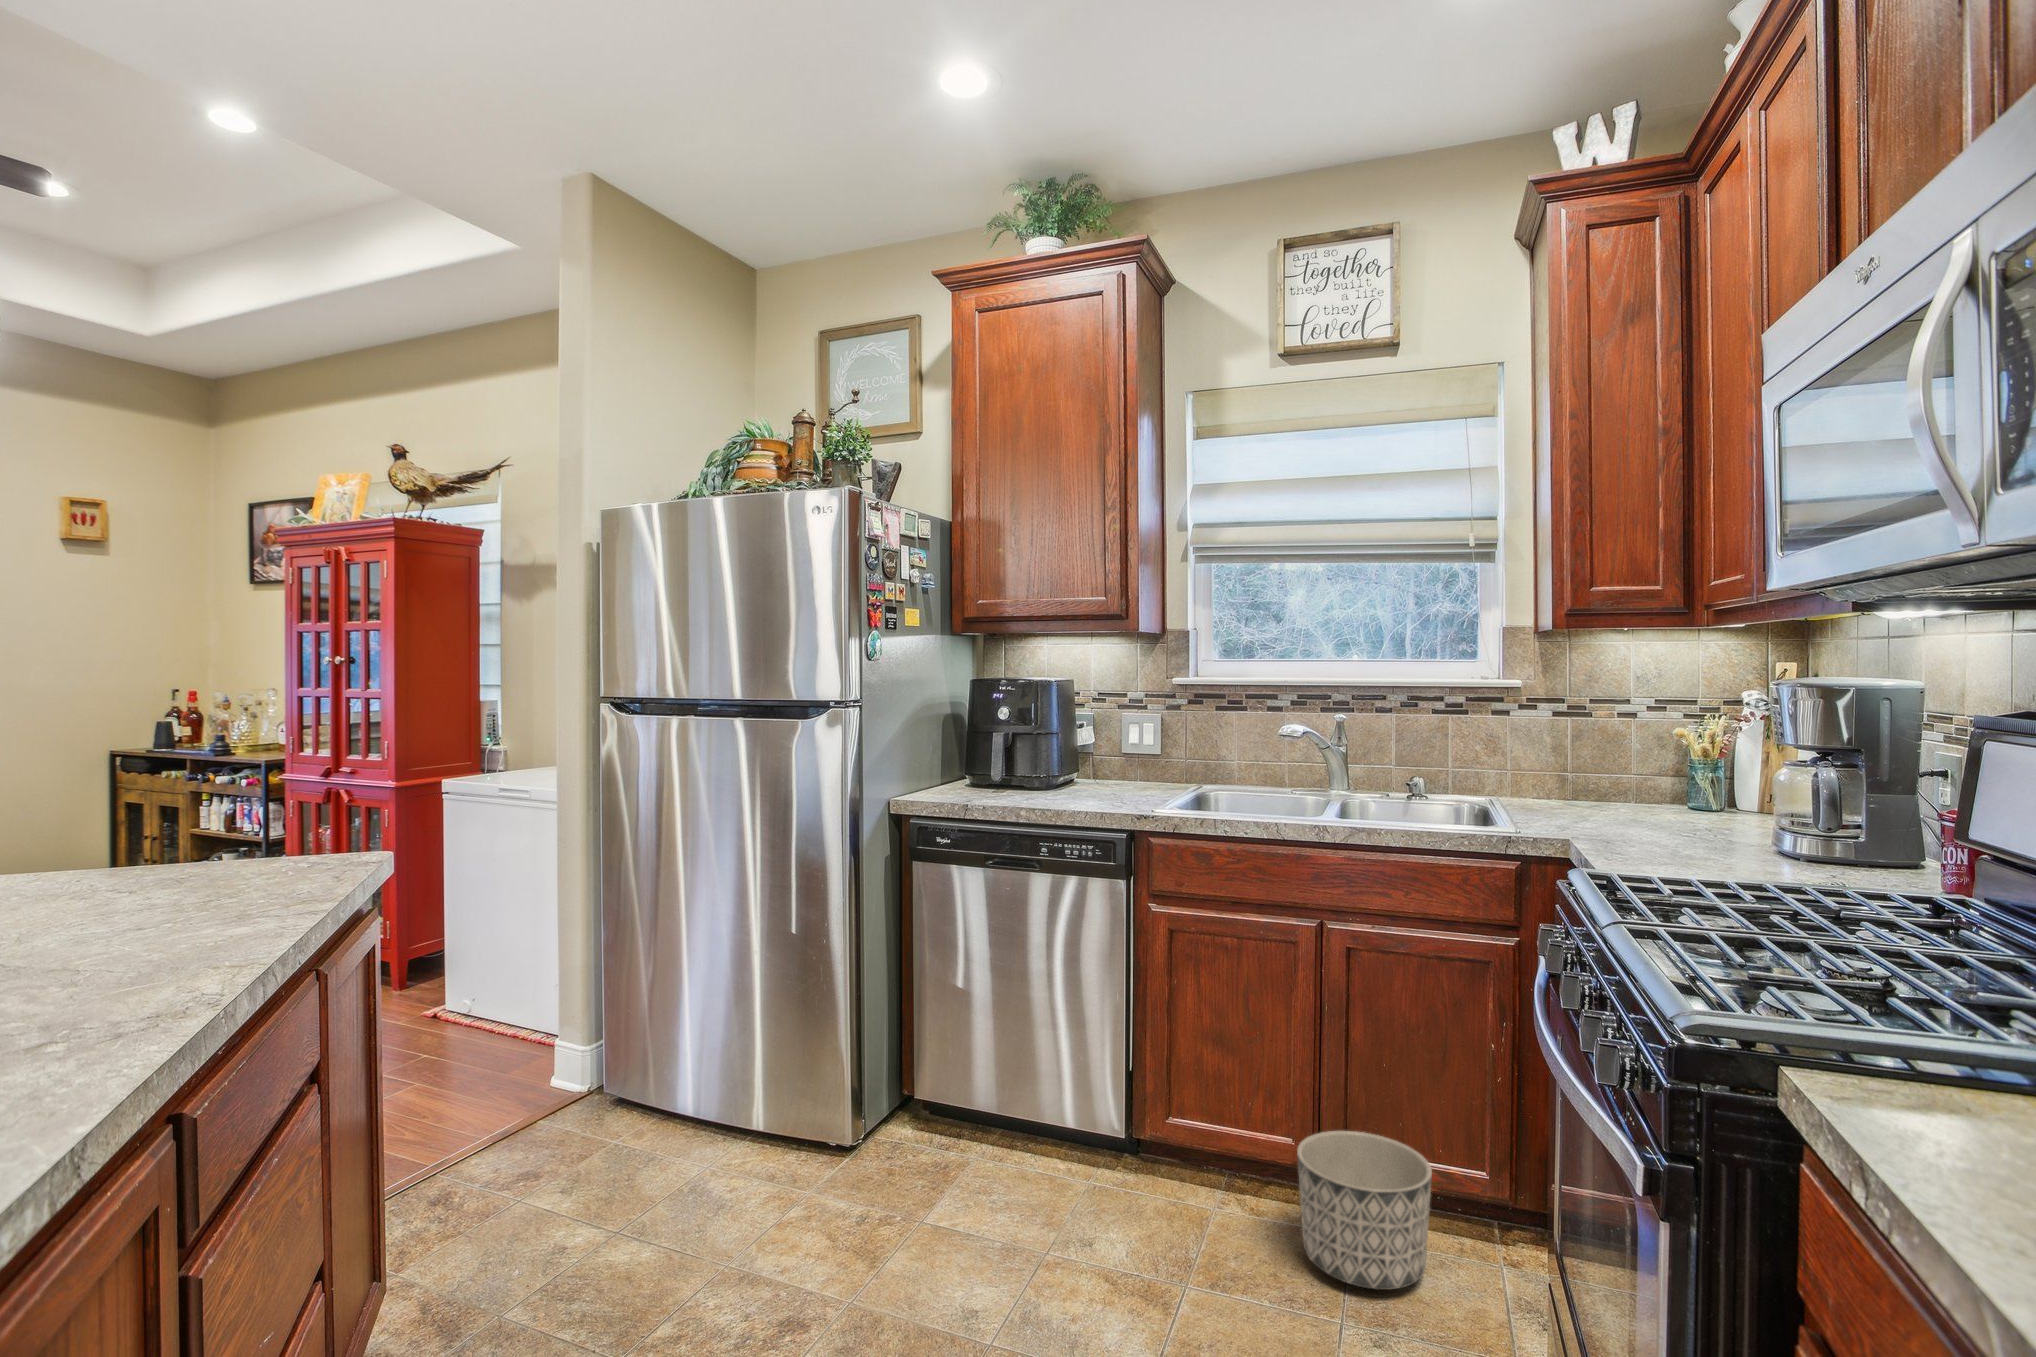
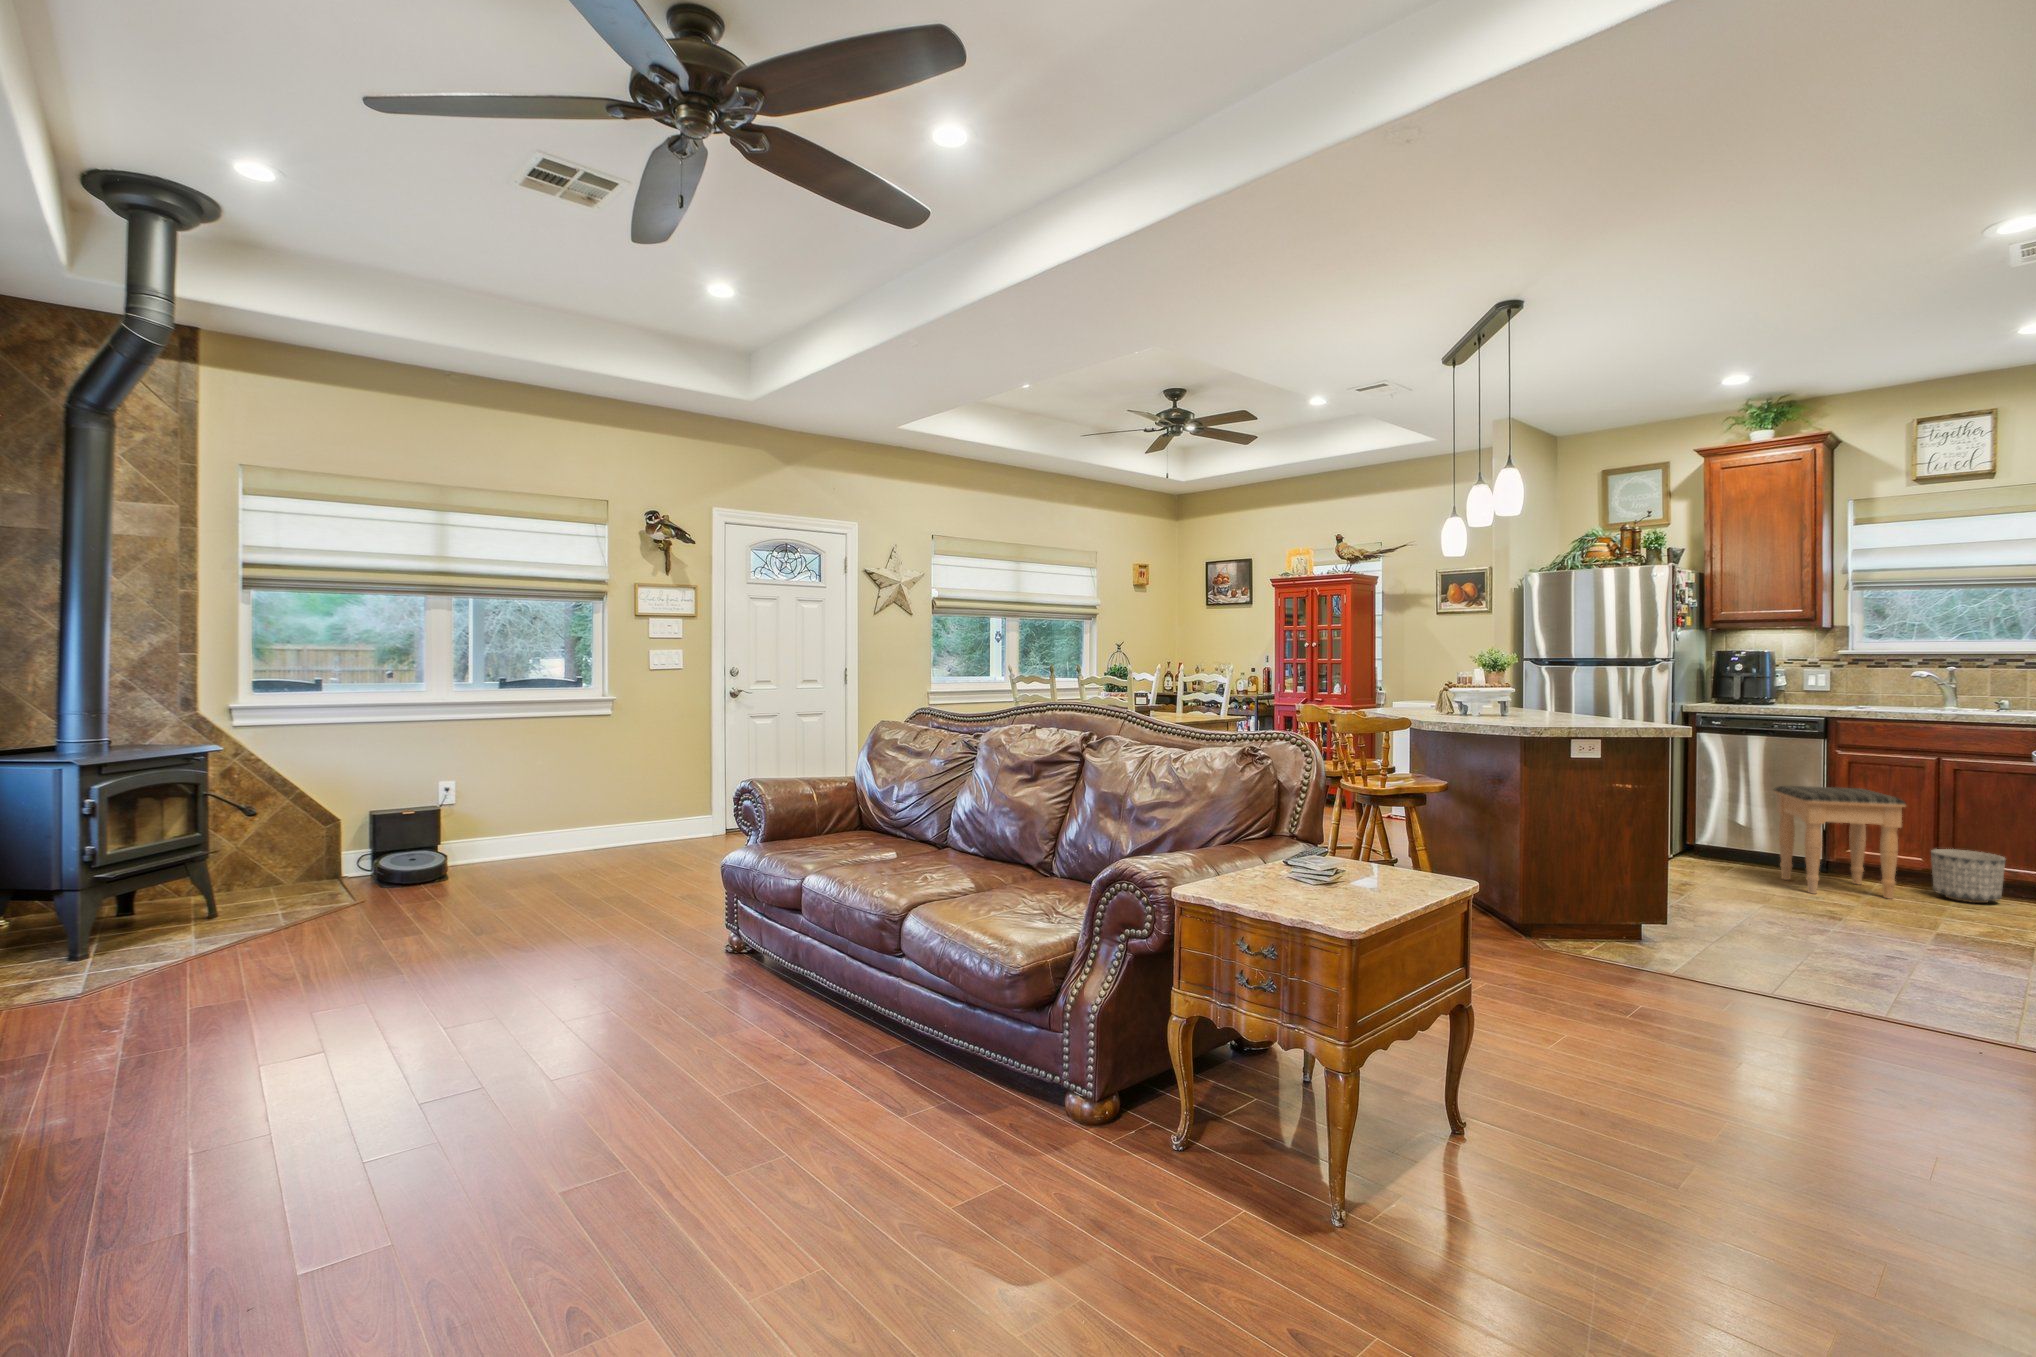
footstool: none [1010,992,1242,1319] -> present [1773,786,1906,899]

